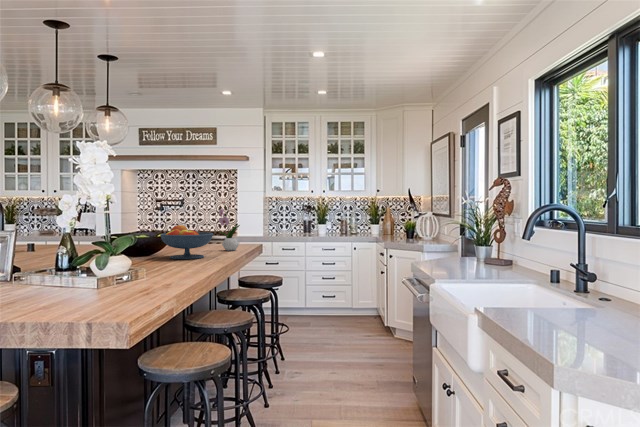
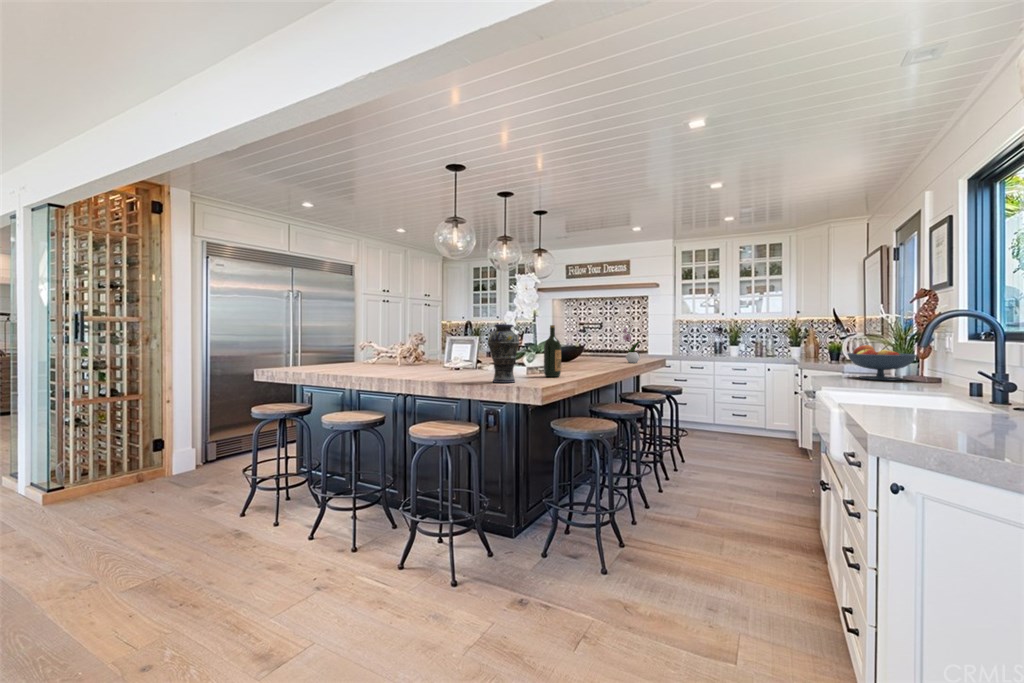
wine bottle: none [126,212,152,285] -> present [544,325,561,377]
vase: none [35,214,91,305] -> present [488,324,520,383]
fruit bowl: present [160,225,213,259] -> present [847,345,916,381]

